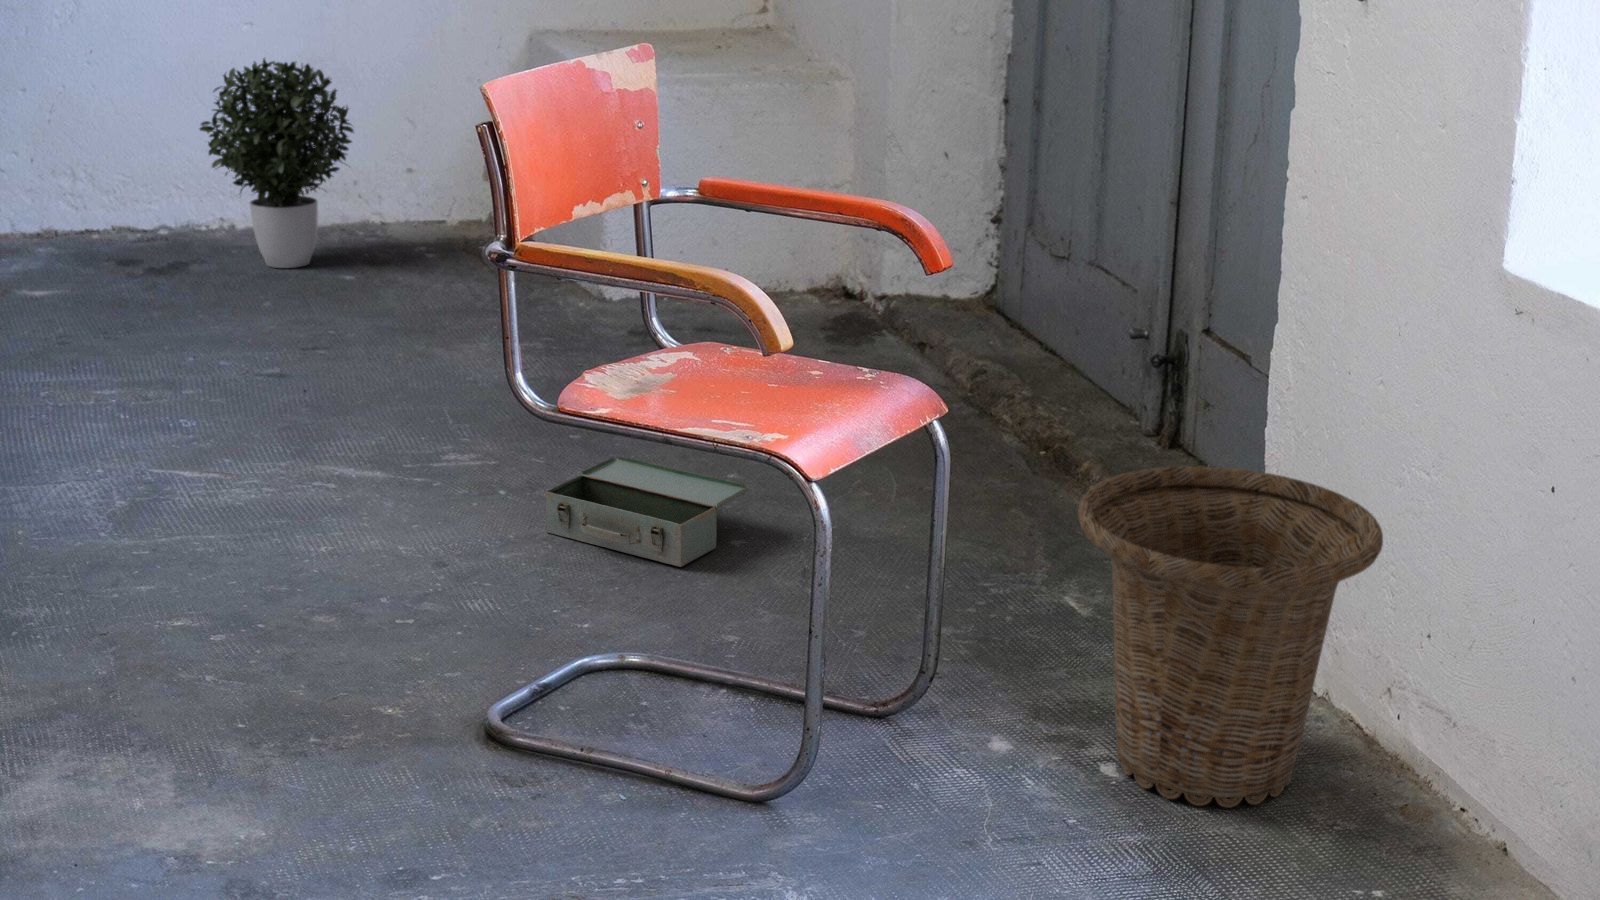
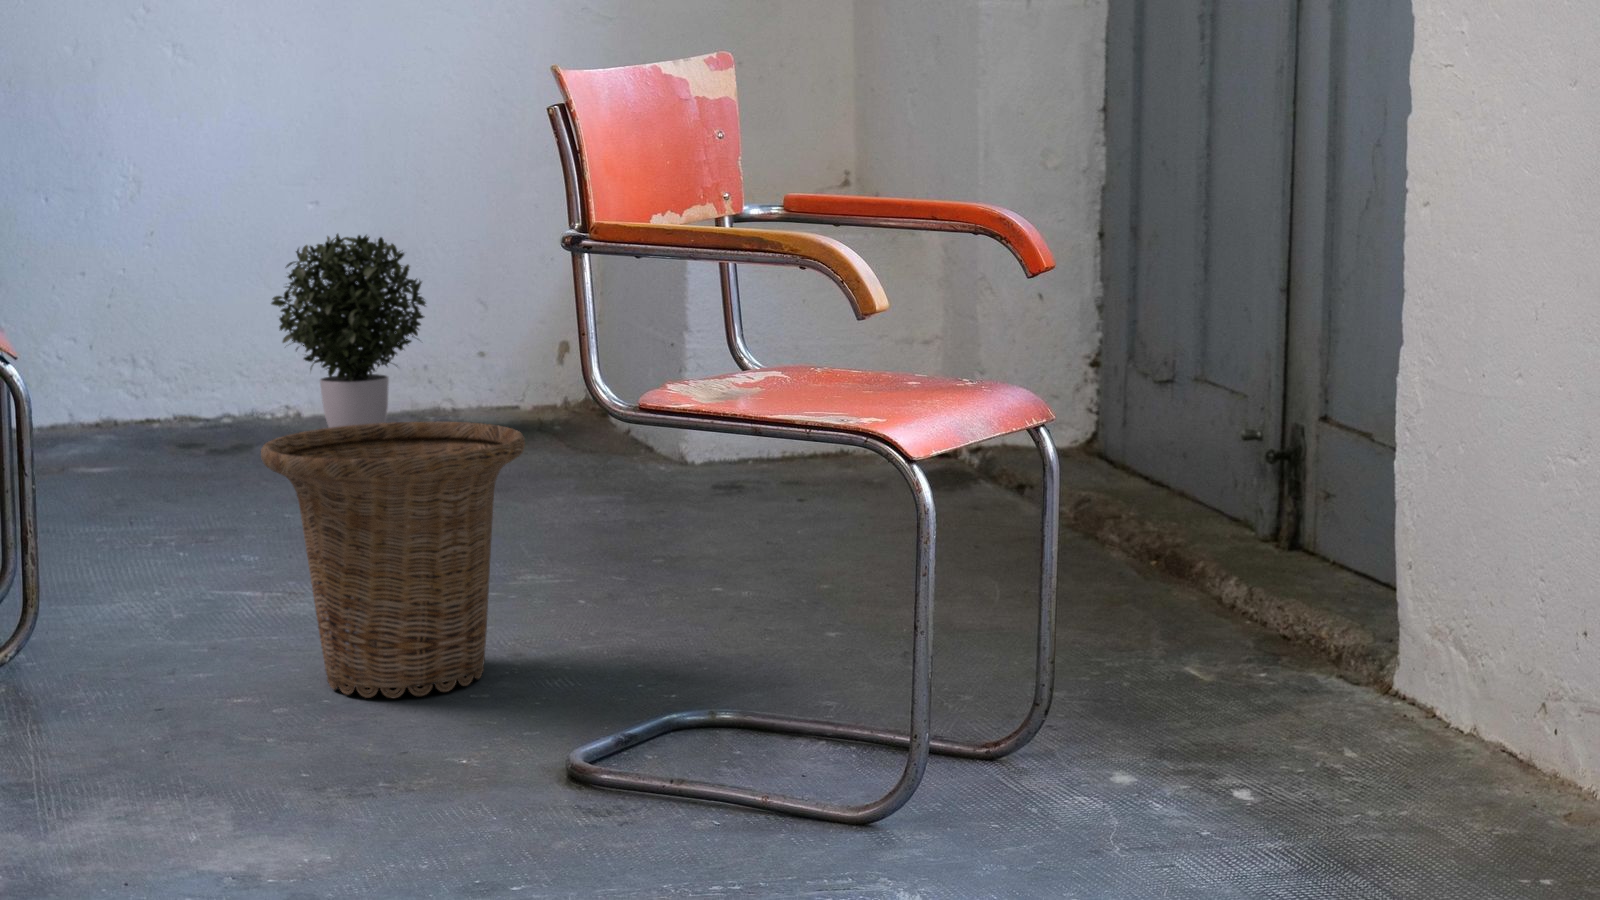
toolbox: present [545,456,749,567] -> none [625,556,839,650]
basket: present [1078,466,1383,808] -> present [261,421,525,698]

